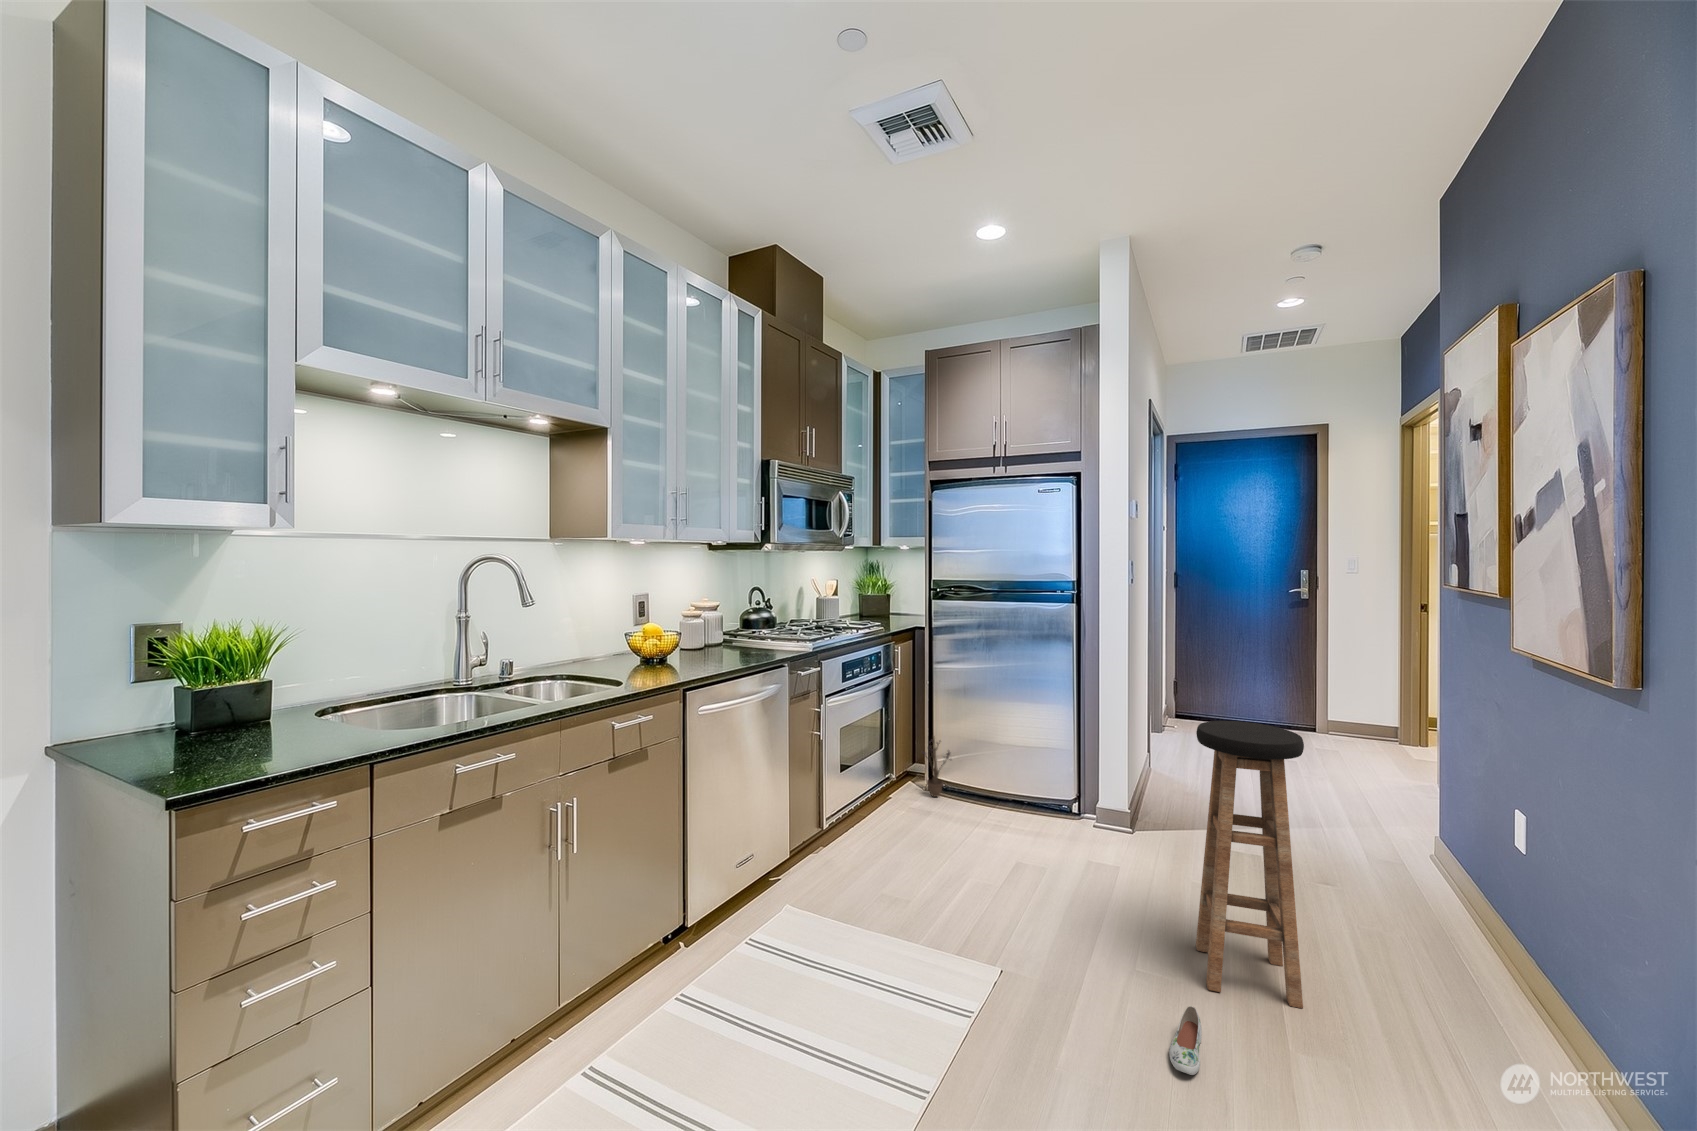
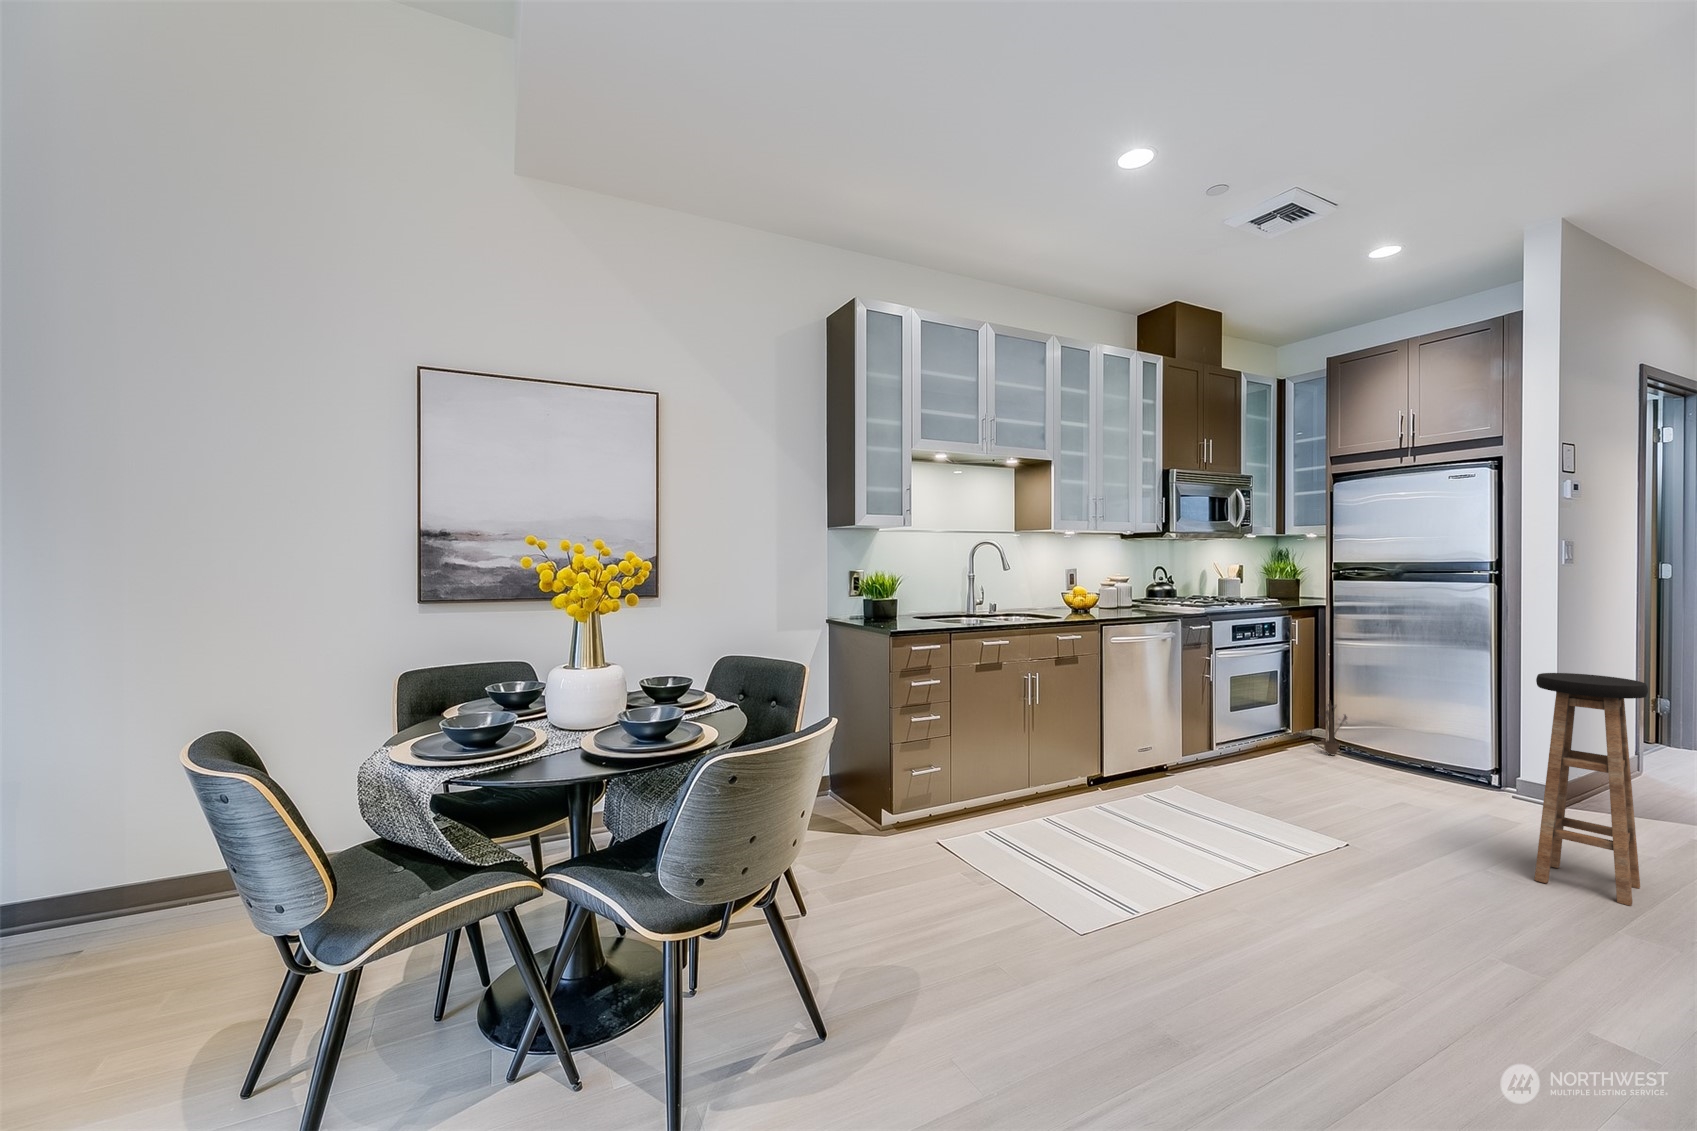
shoe: present [1169,1006,1202,1075] -> none [1459,870,1502,901]

